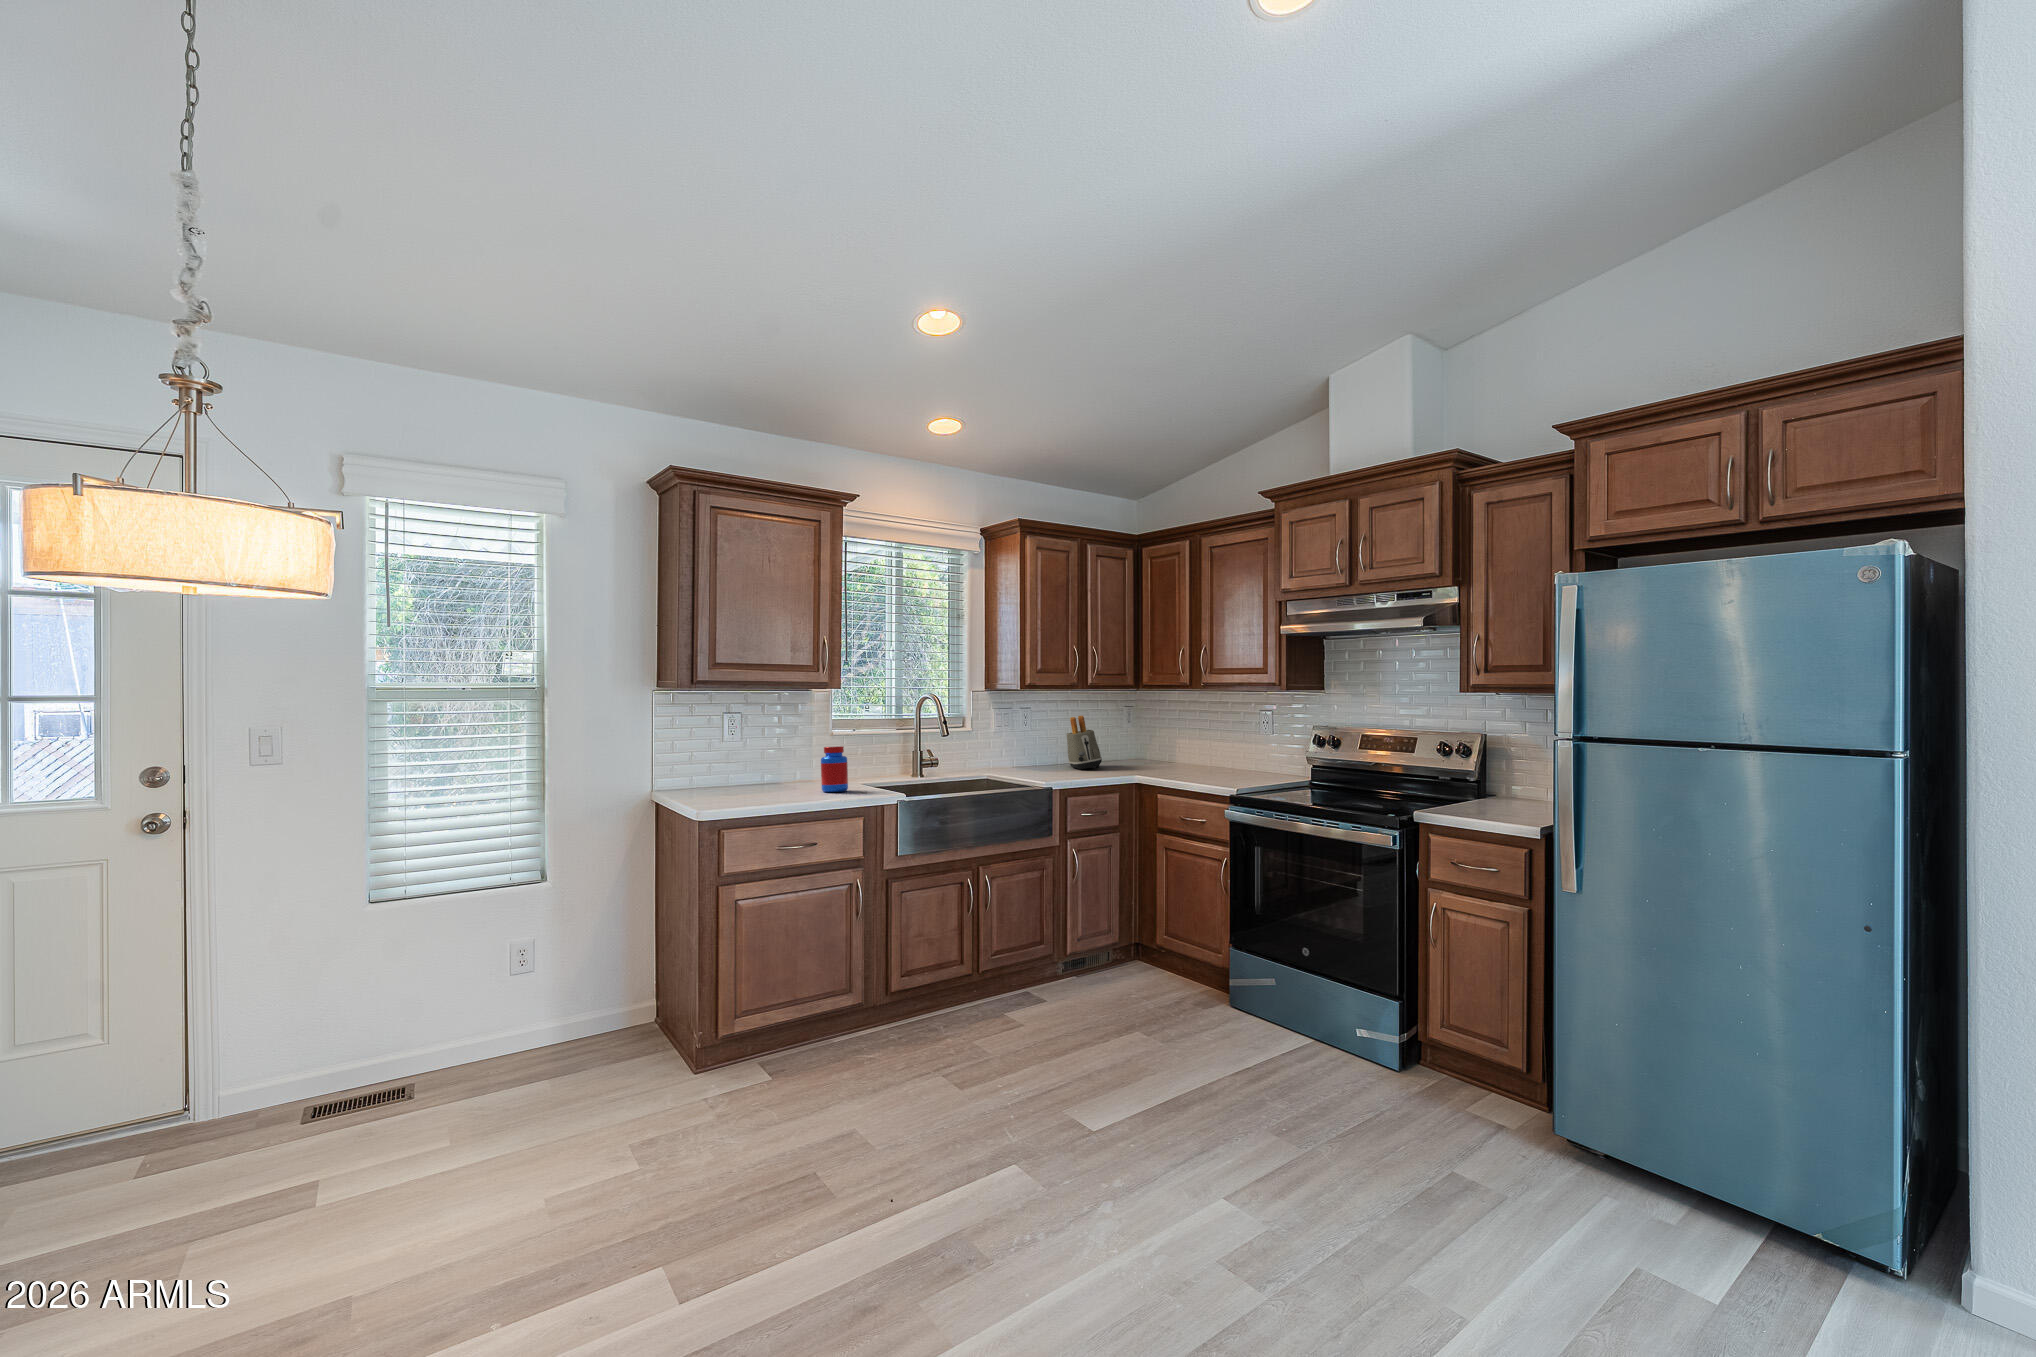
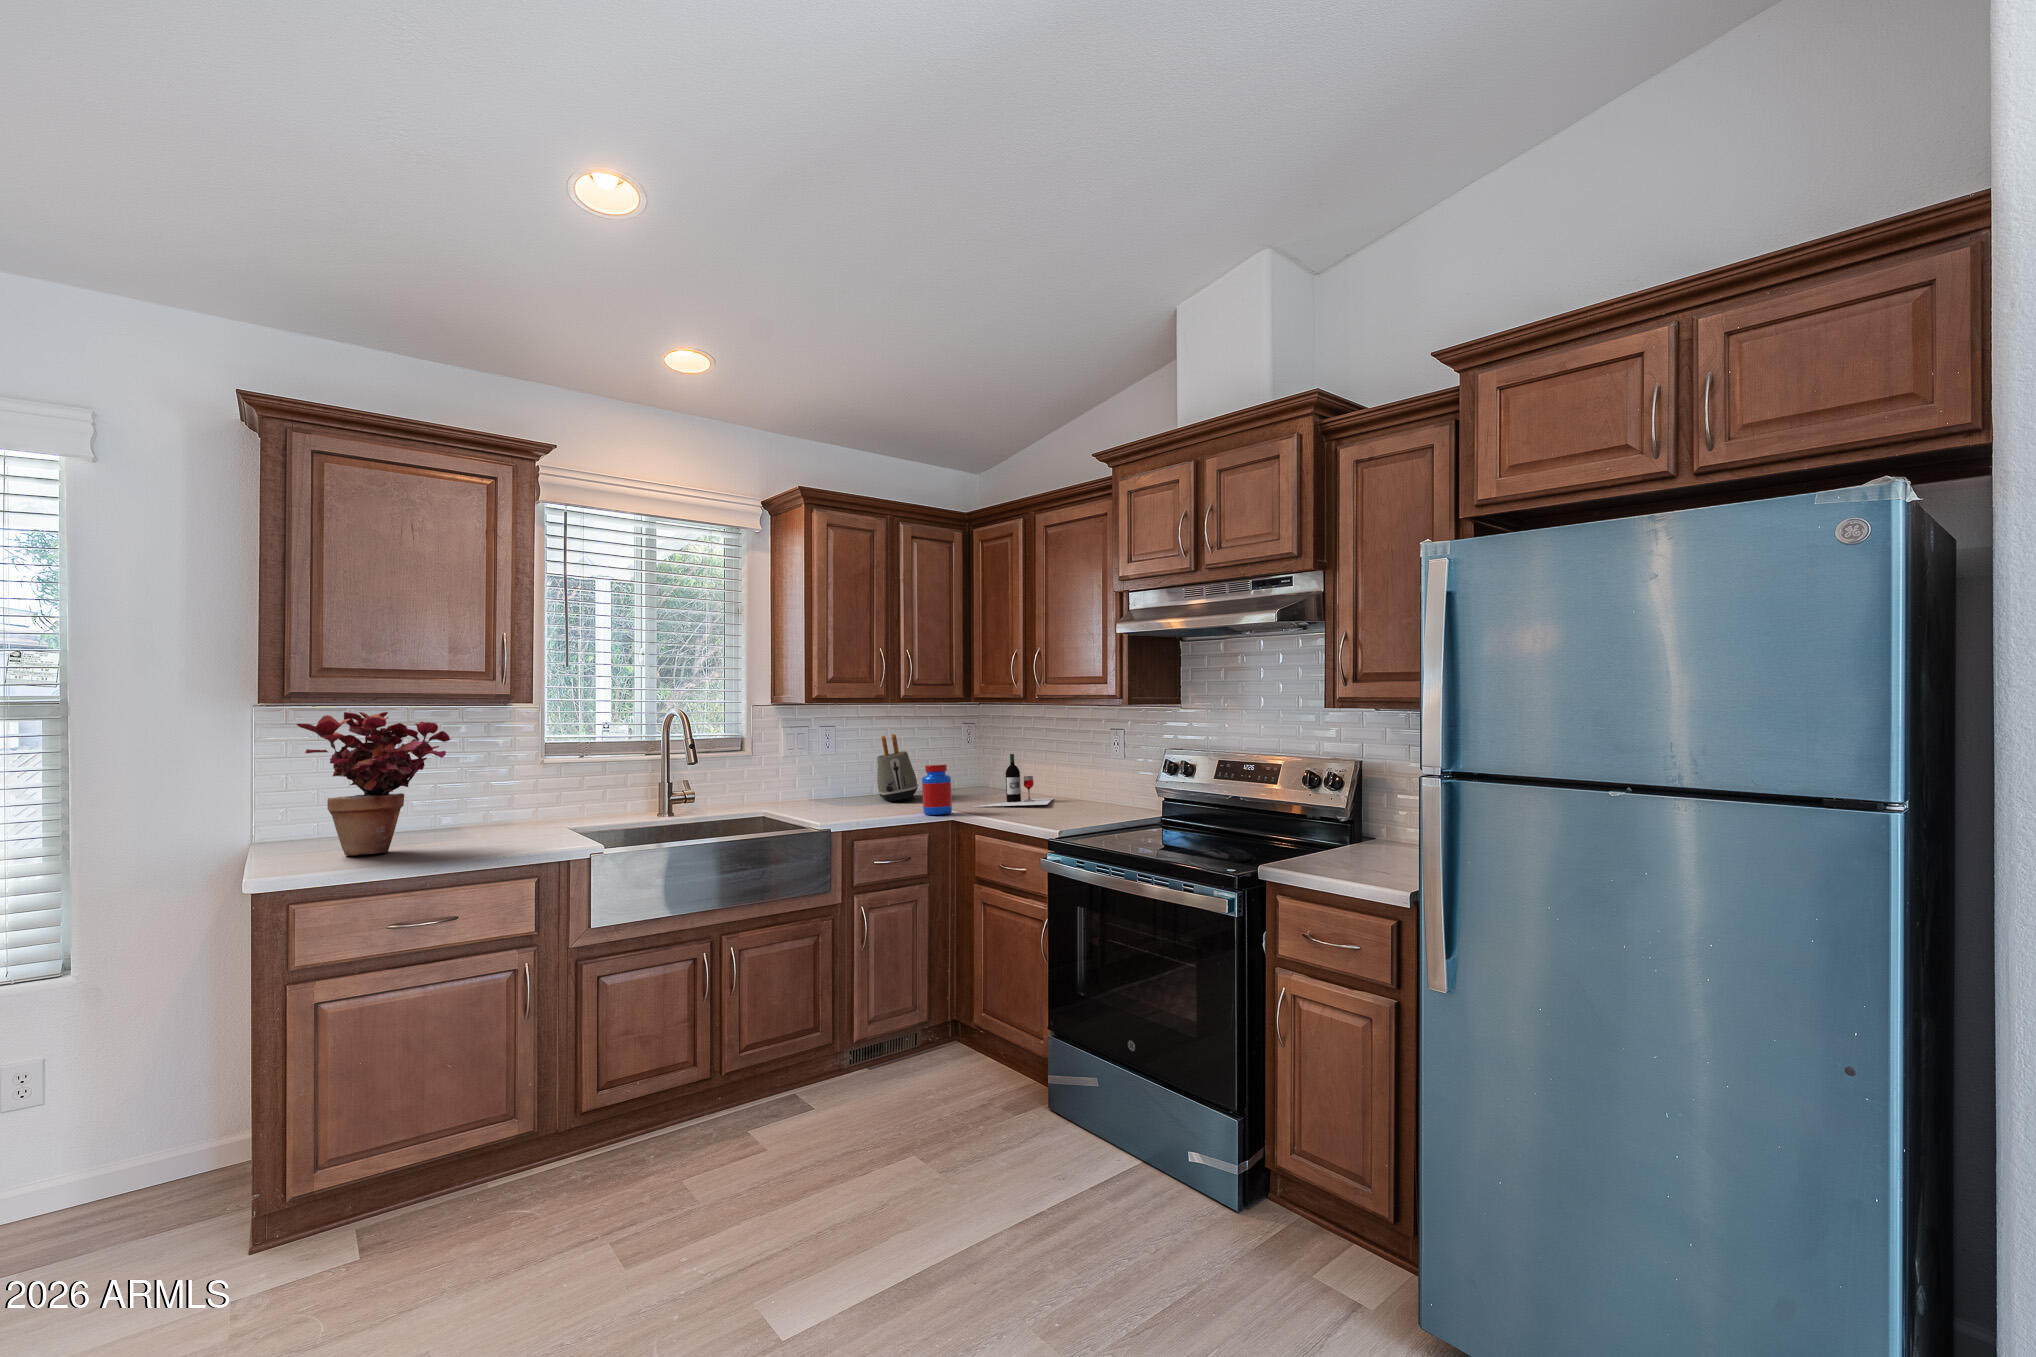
potted plant: none [701,694,796,799] -> present [296,712,451,856]
wine bottle: none [1149,732,1212,774] -> present [974,754,1053,807]
jar: present [821,746,848,792] -> present [922,764,952,815]

